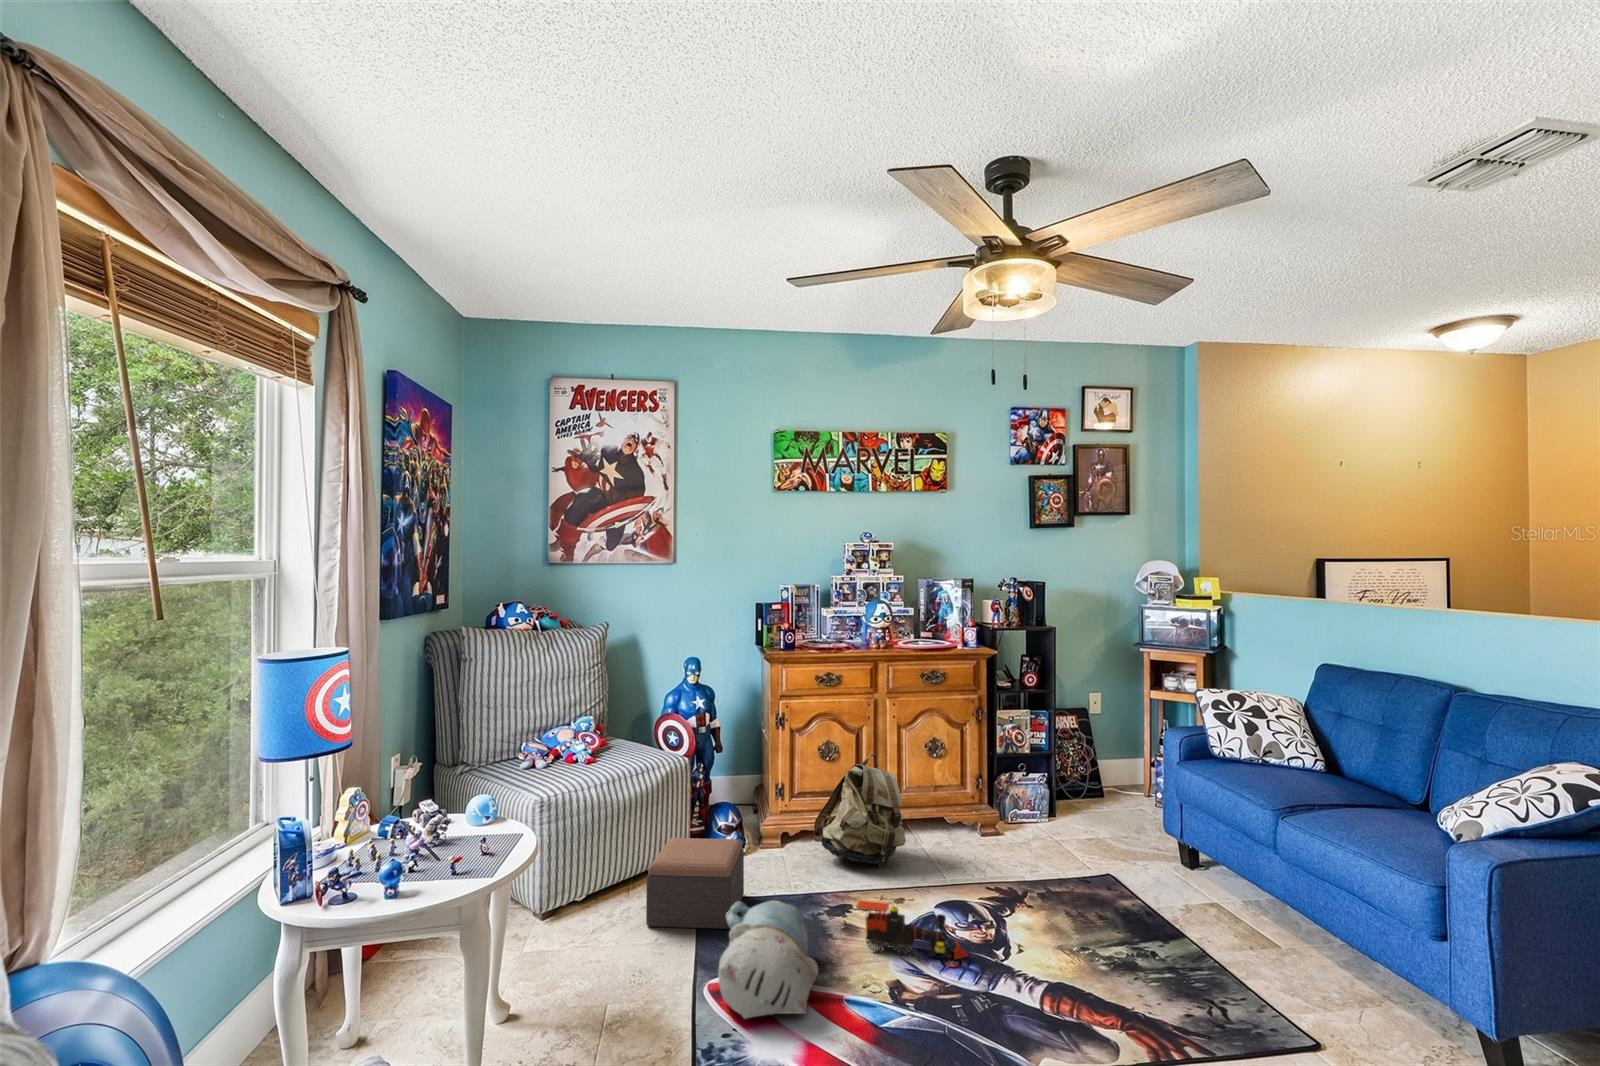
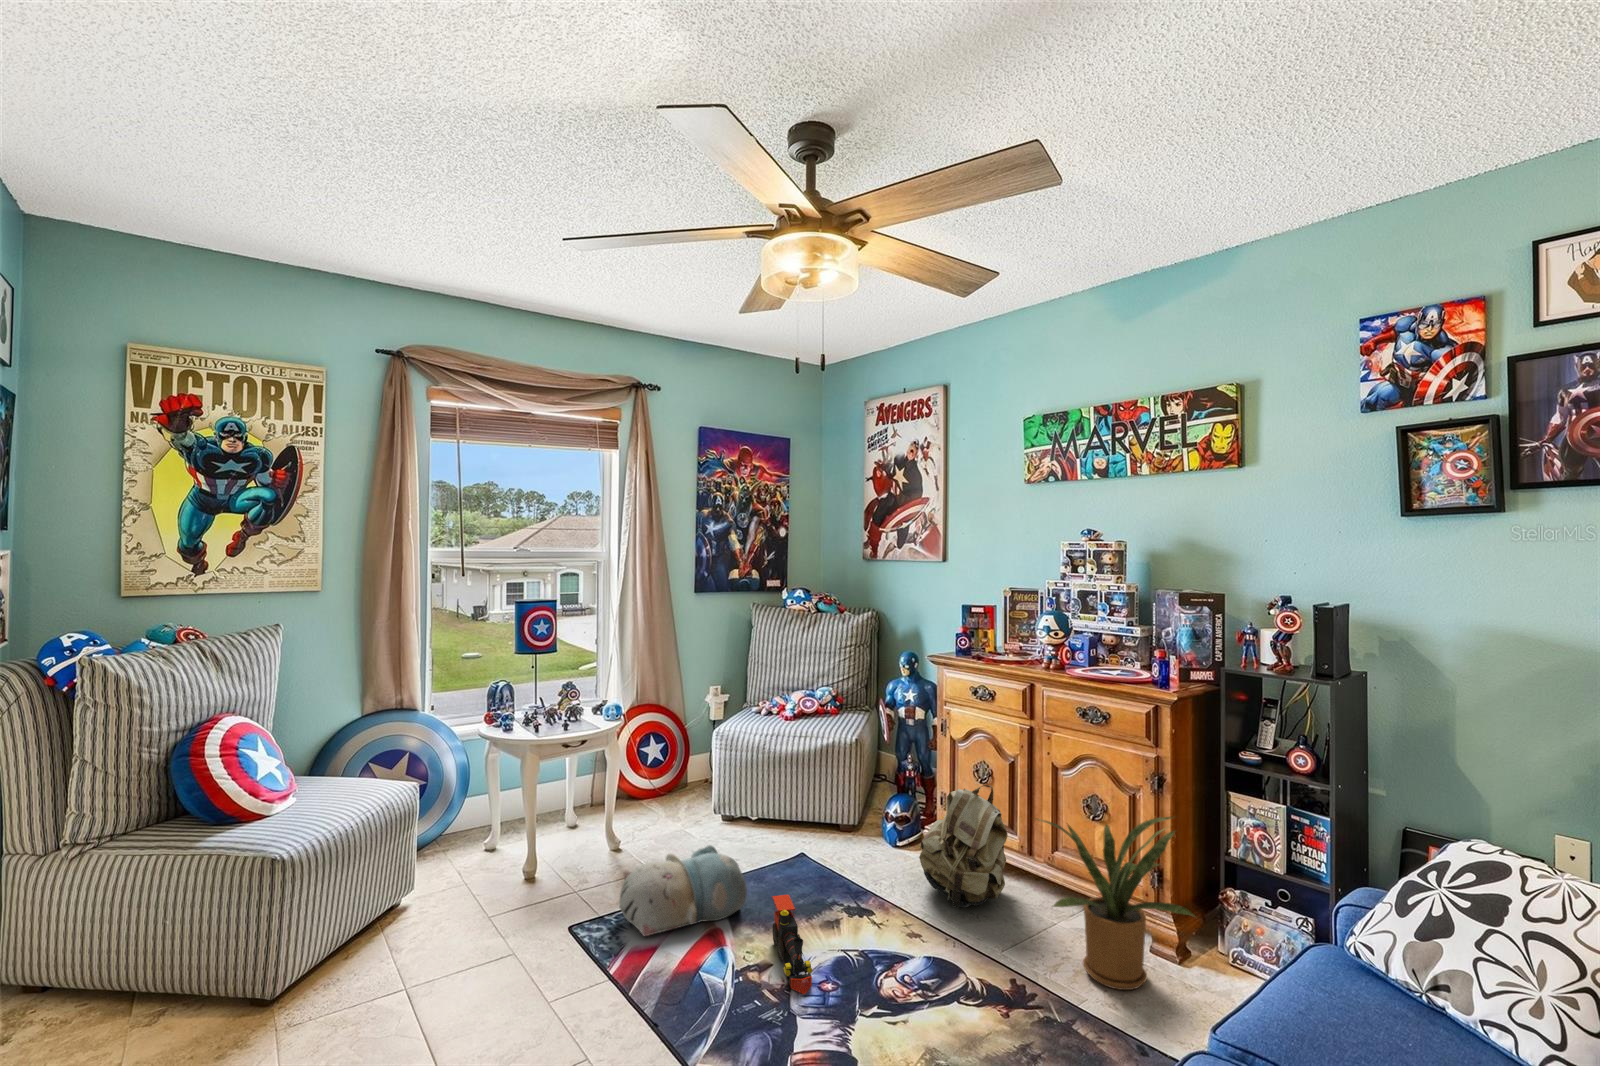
house plant: none [960,727,1040,860] -> present [1034,817,1195,990]
footstool: present [646,838,744,929] -> none [736,794,825,877]

